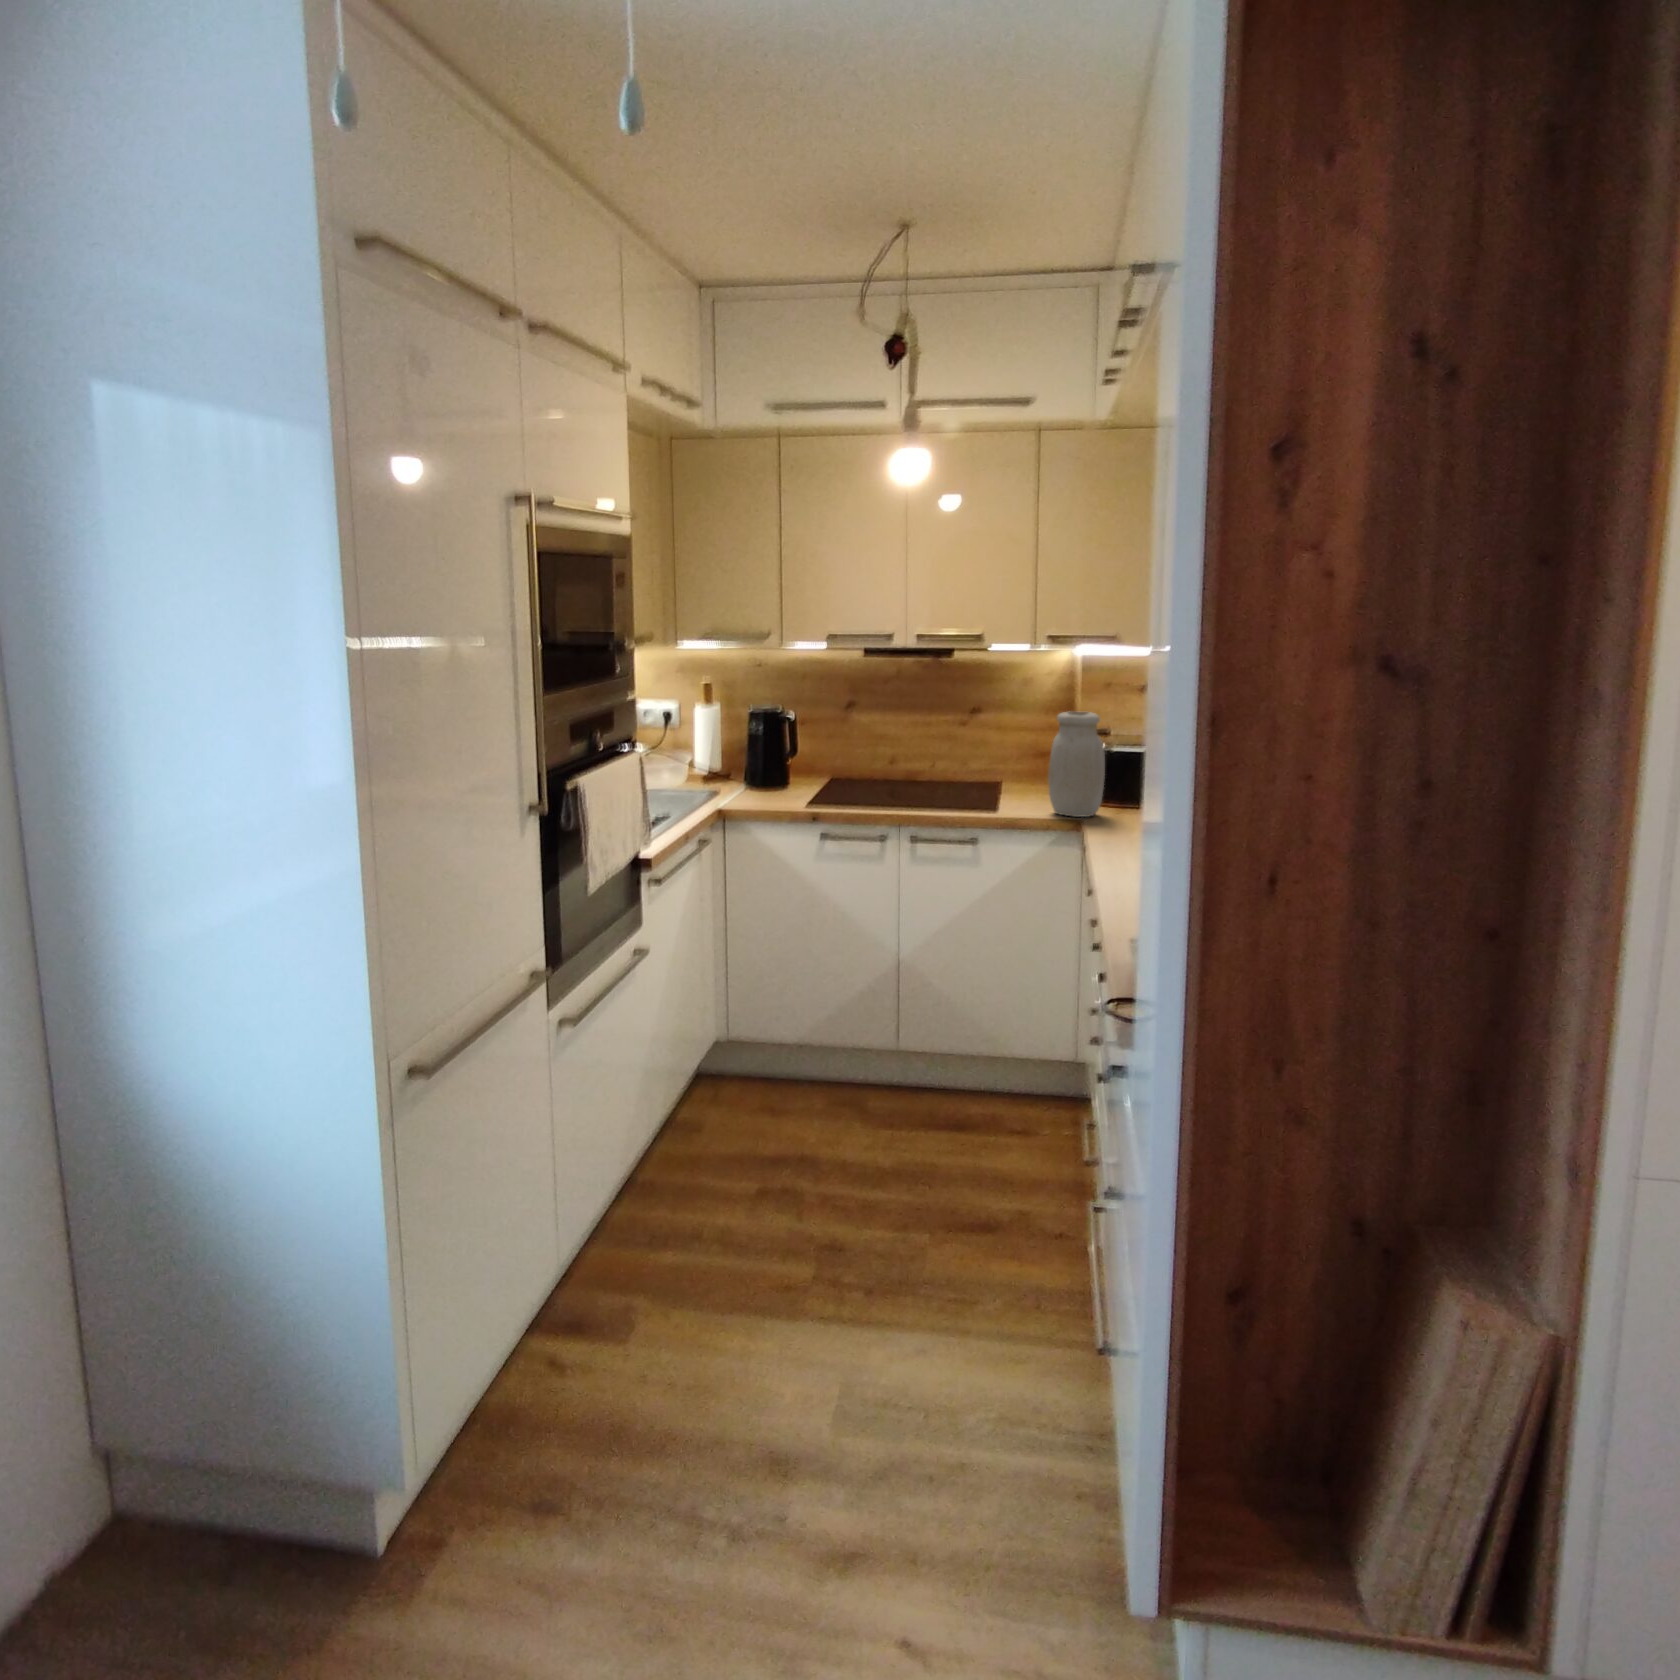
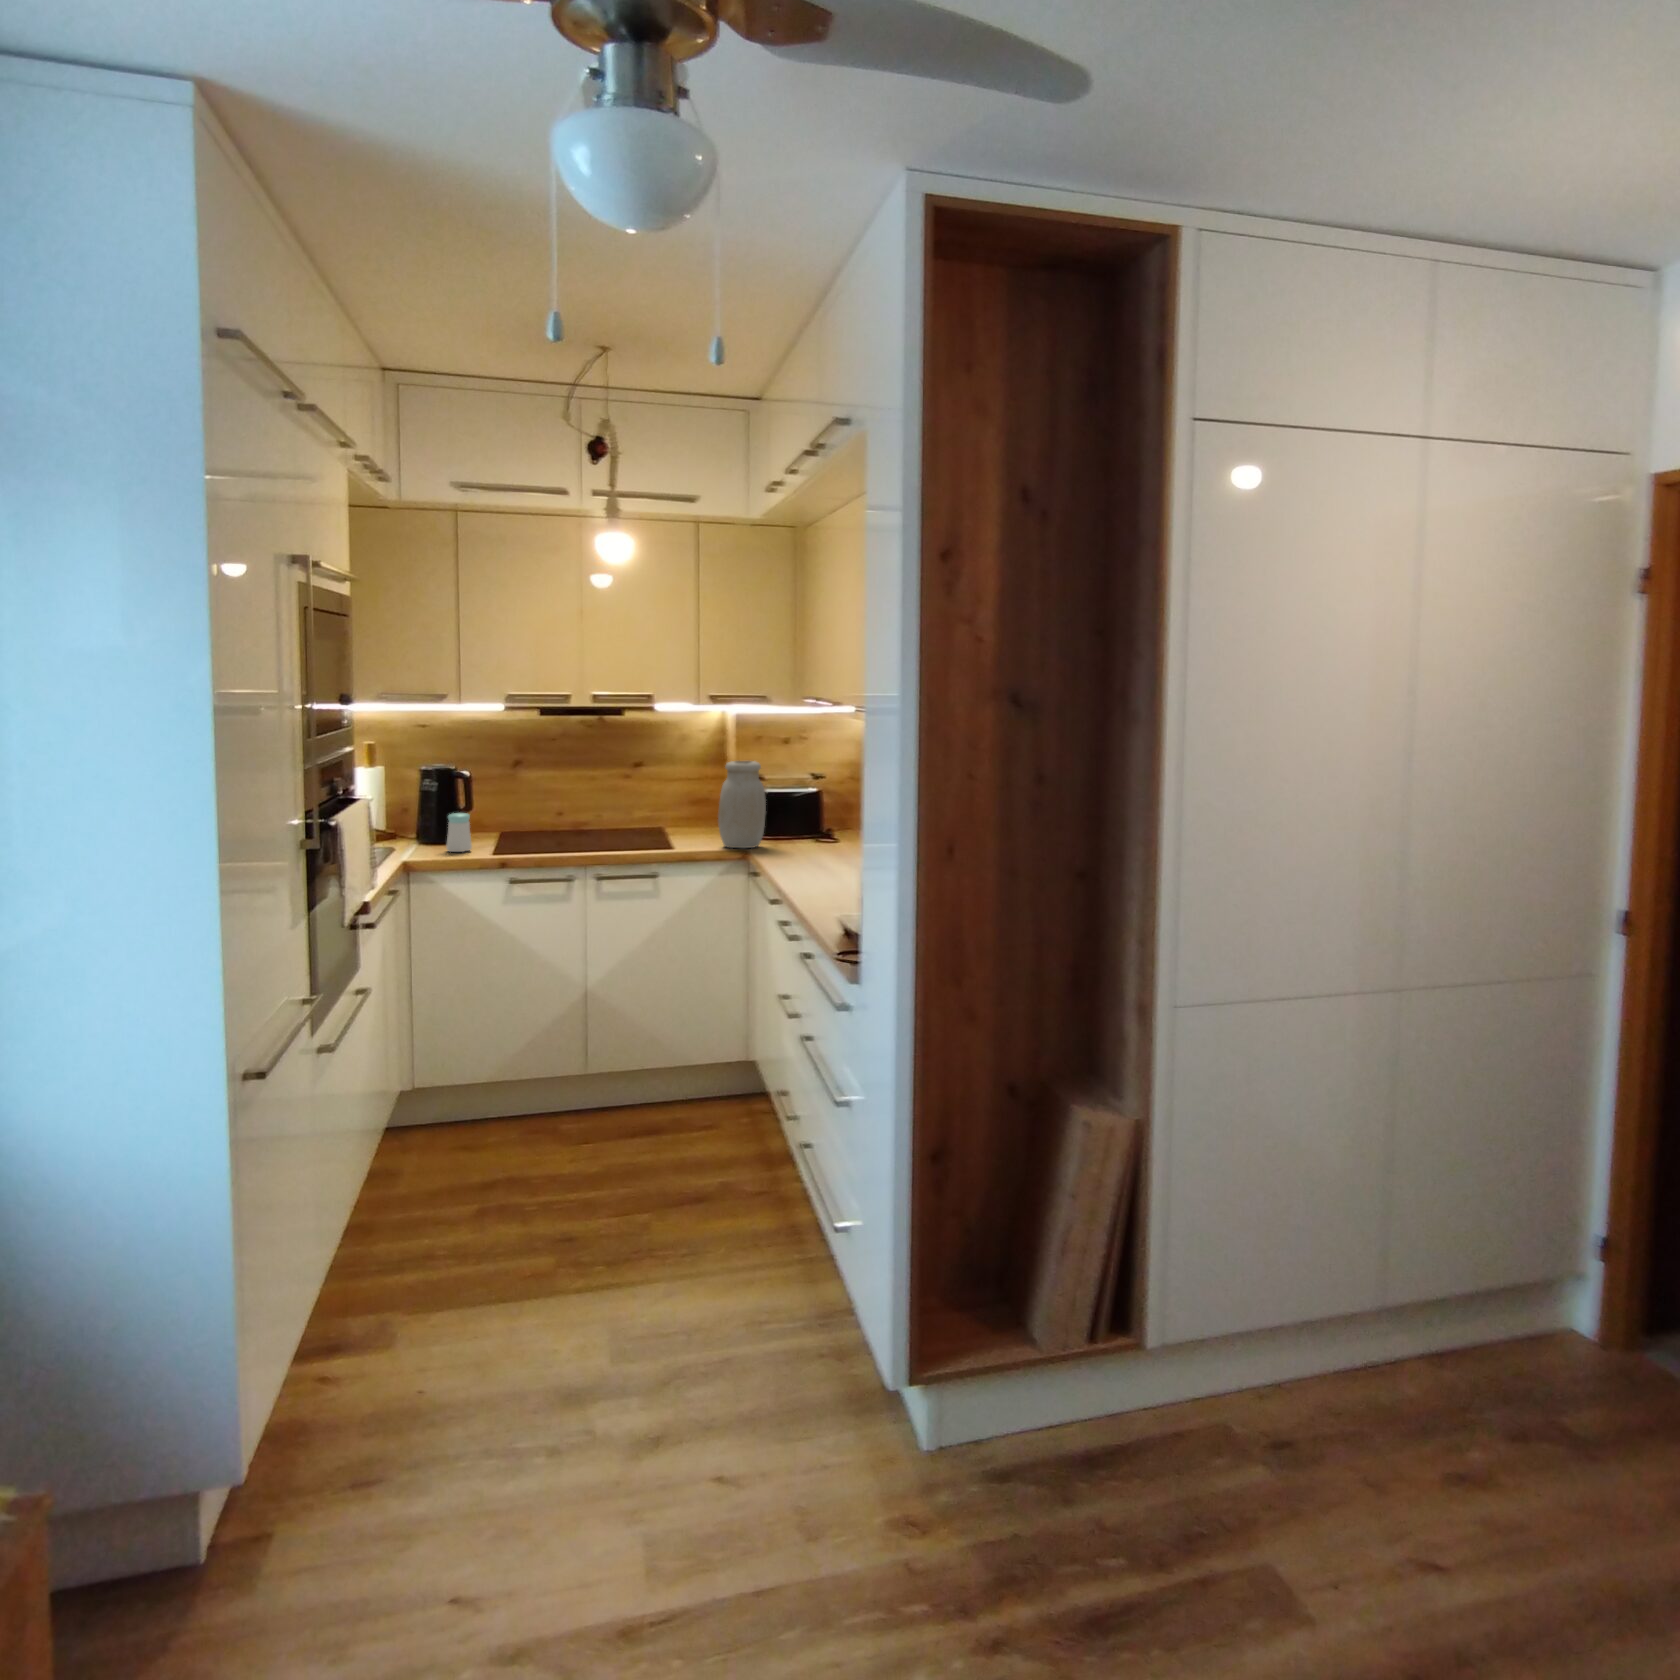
salt shaker: none [762,760,786,801] -> present [446,813,472,852]

